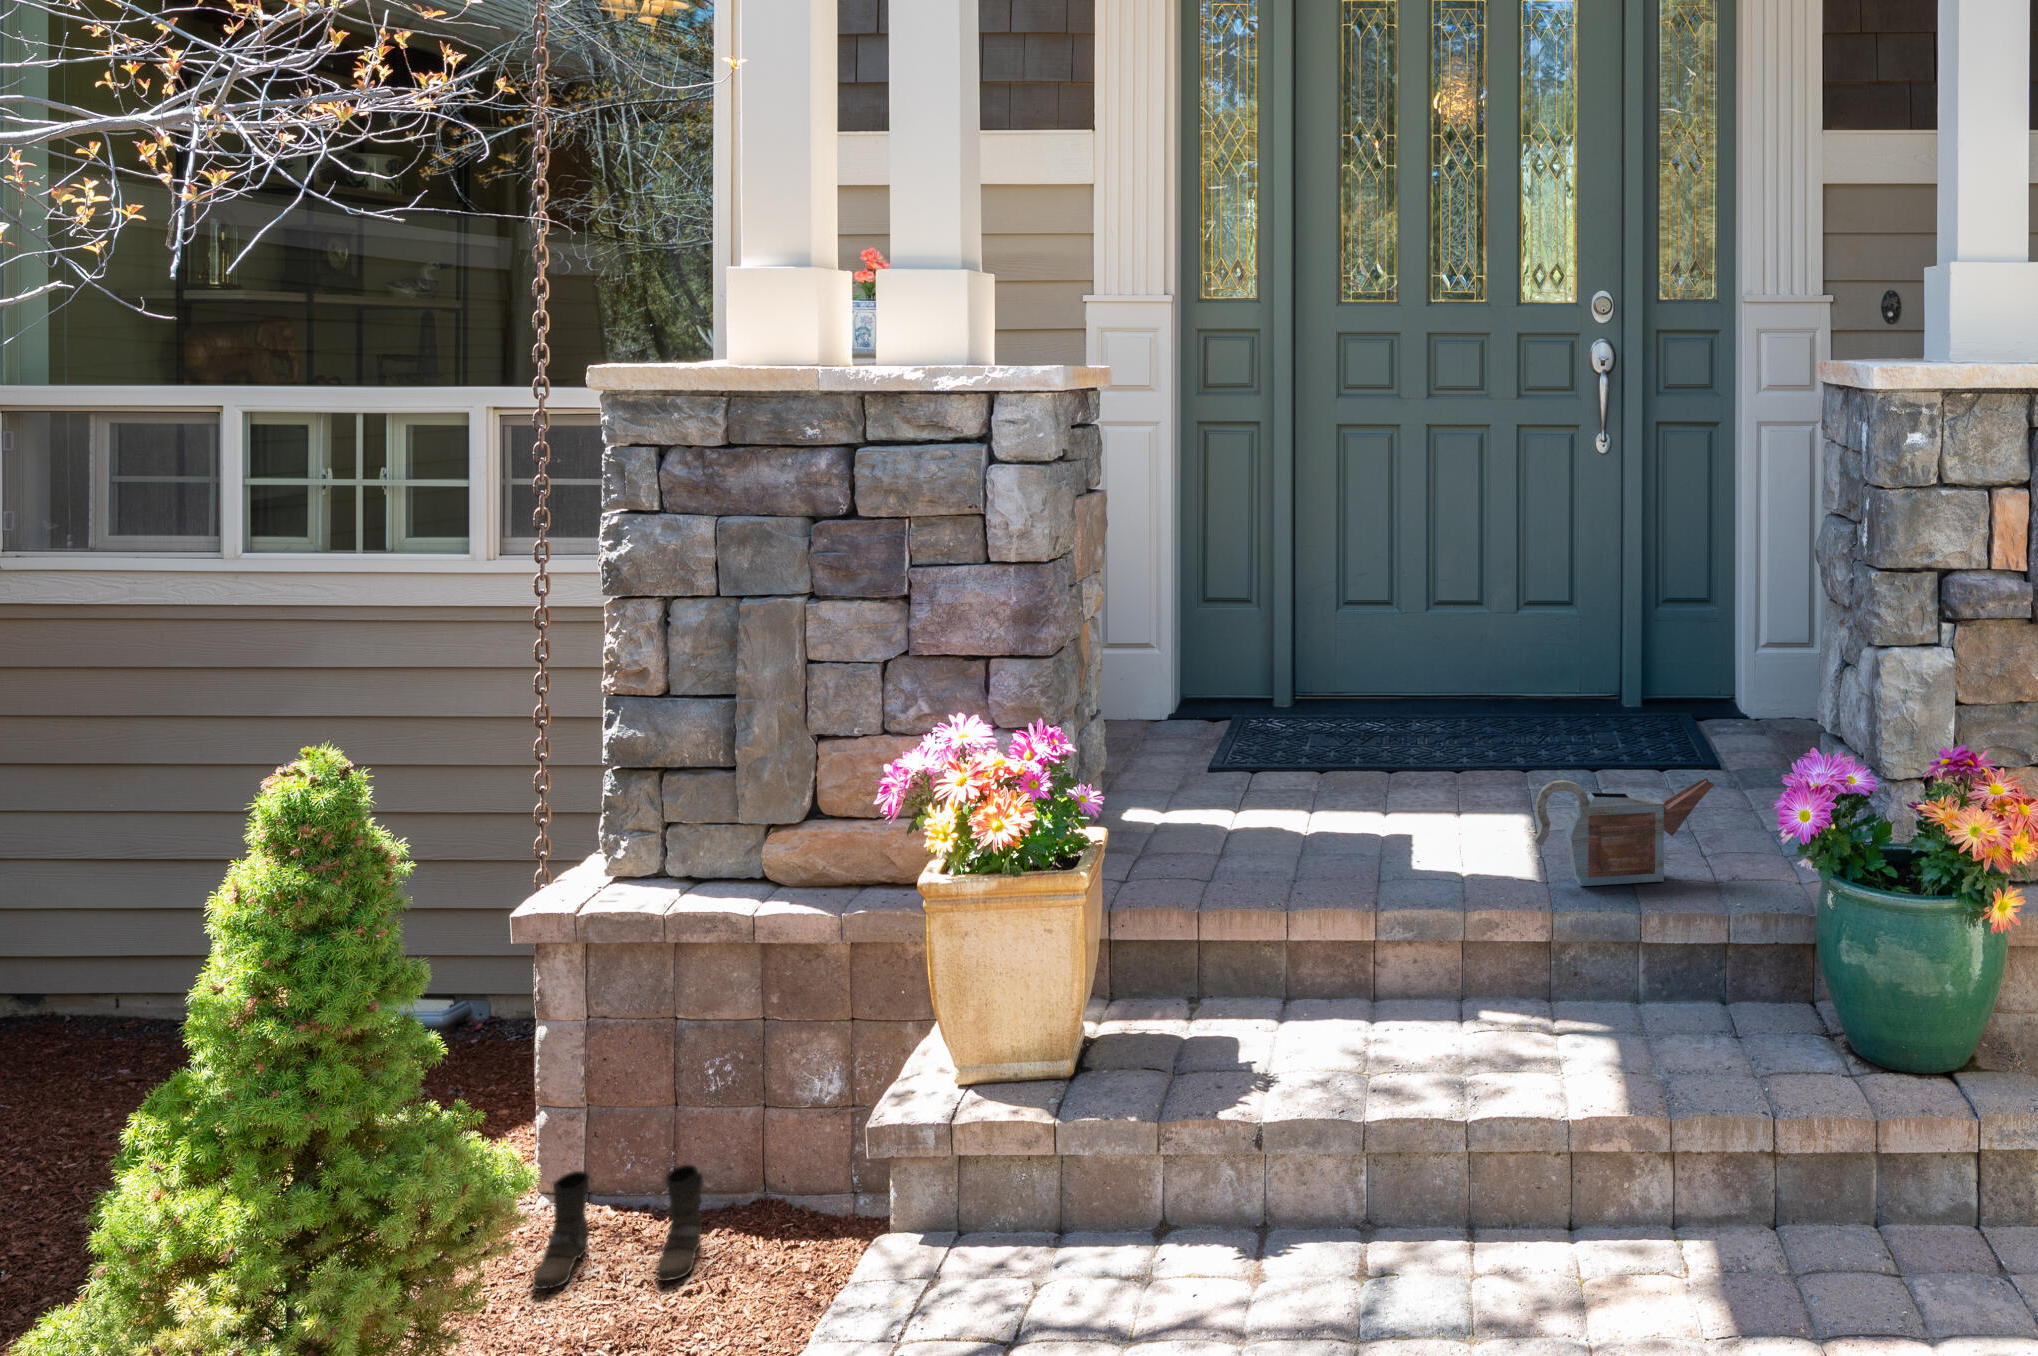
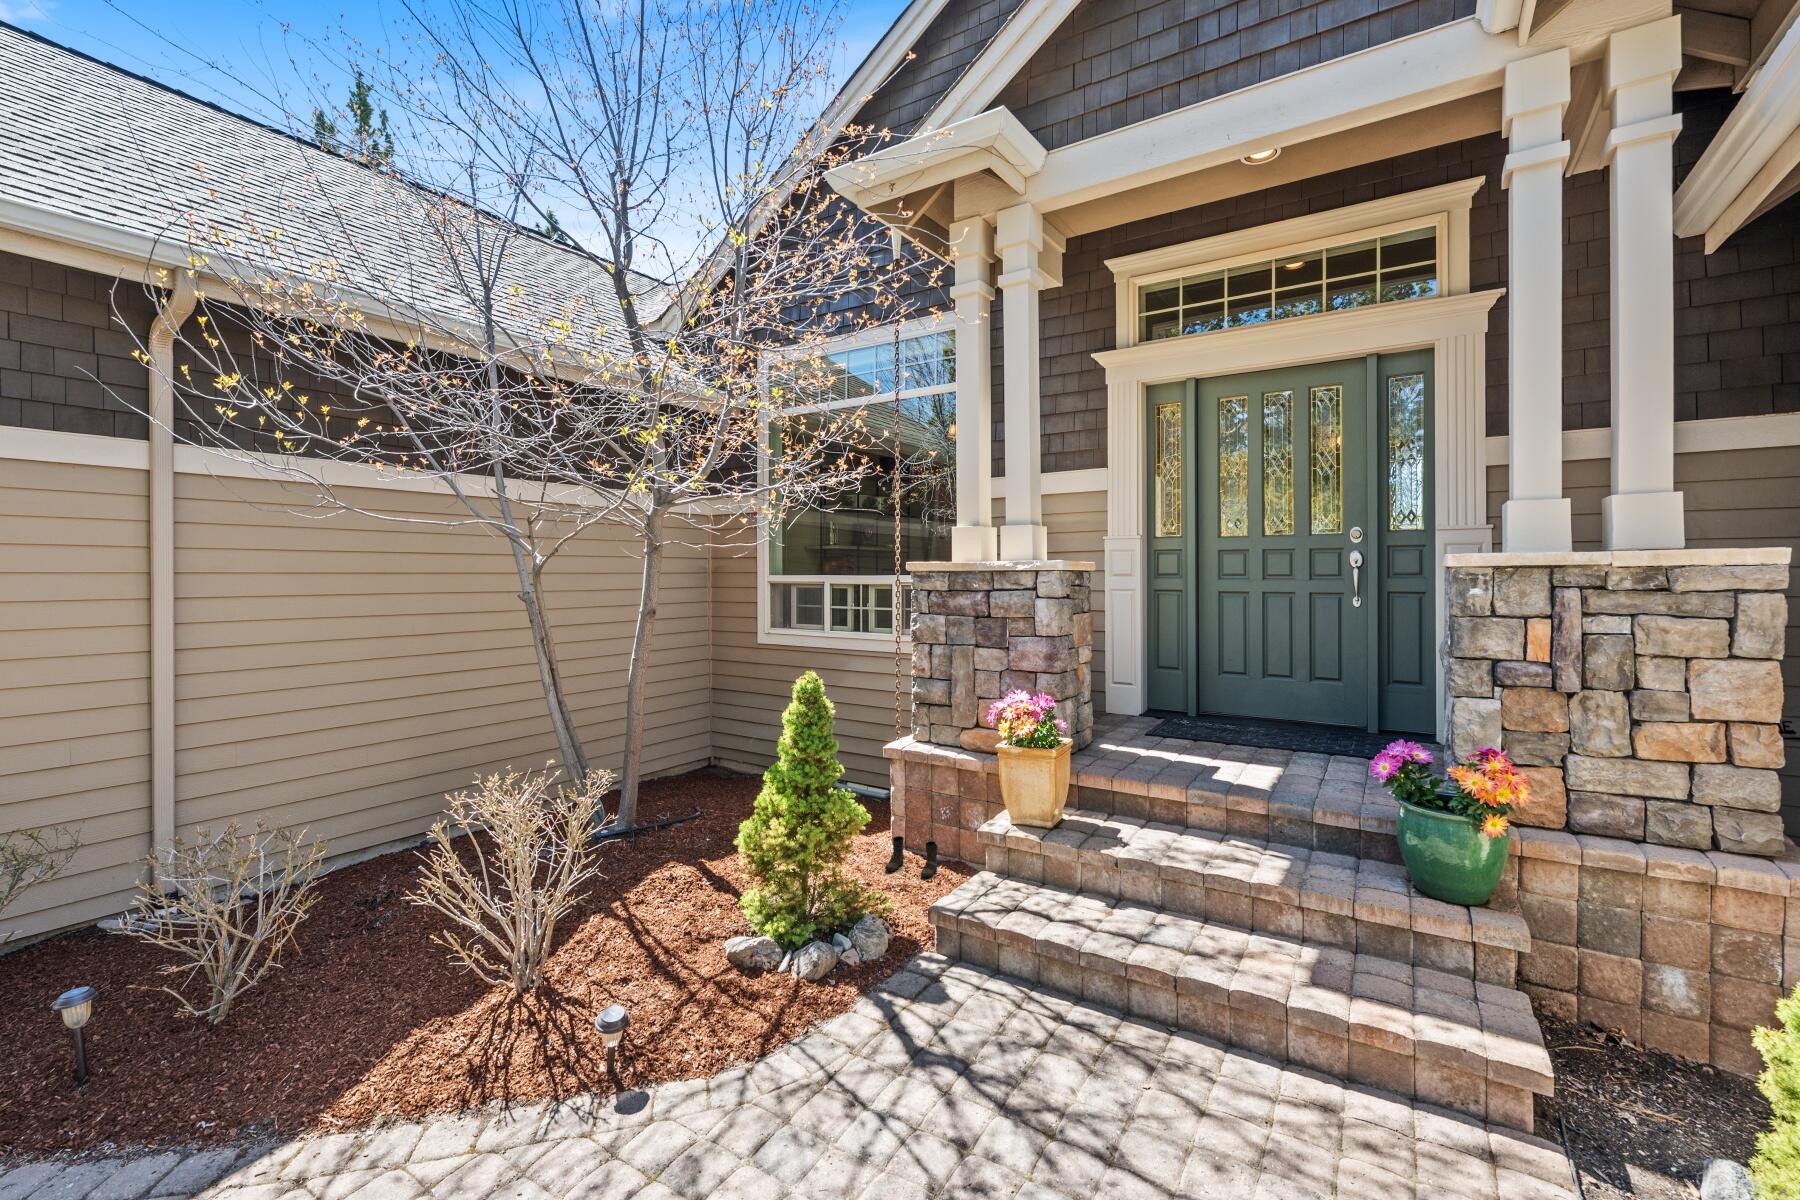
watering can: present [1533,778,1714,886] -> none [1267,746,1364,800]

